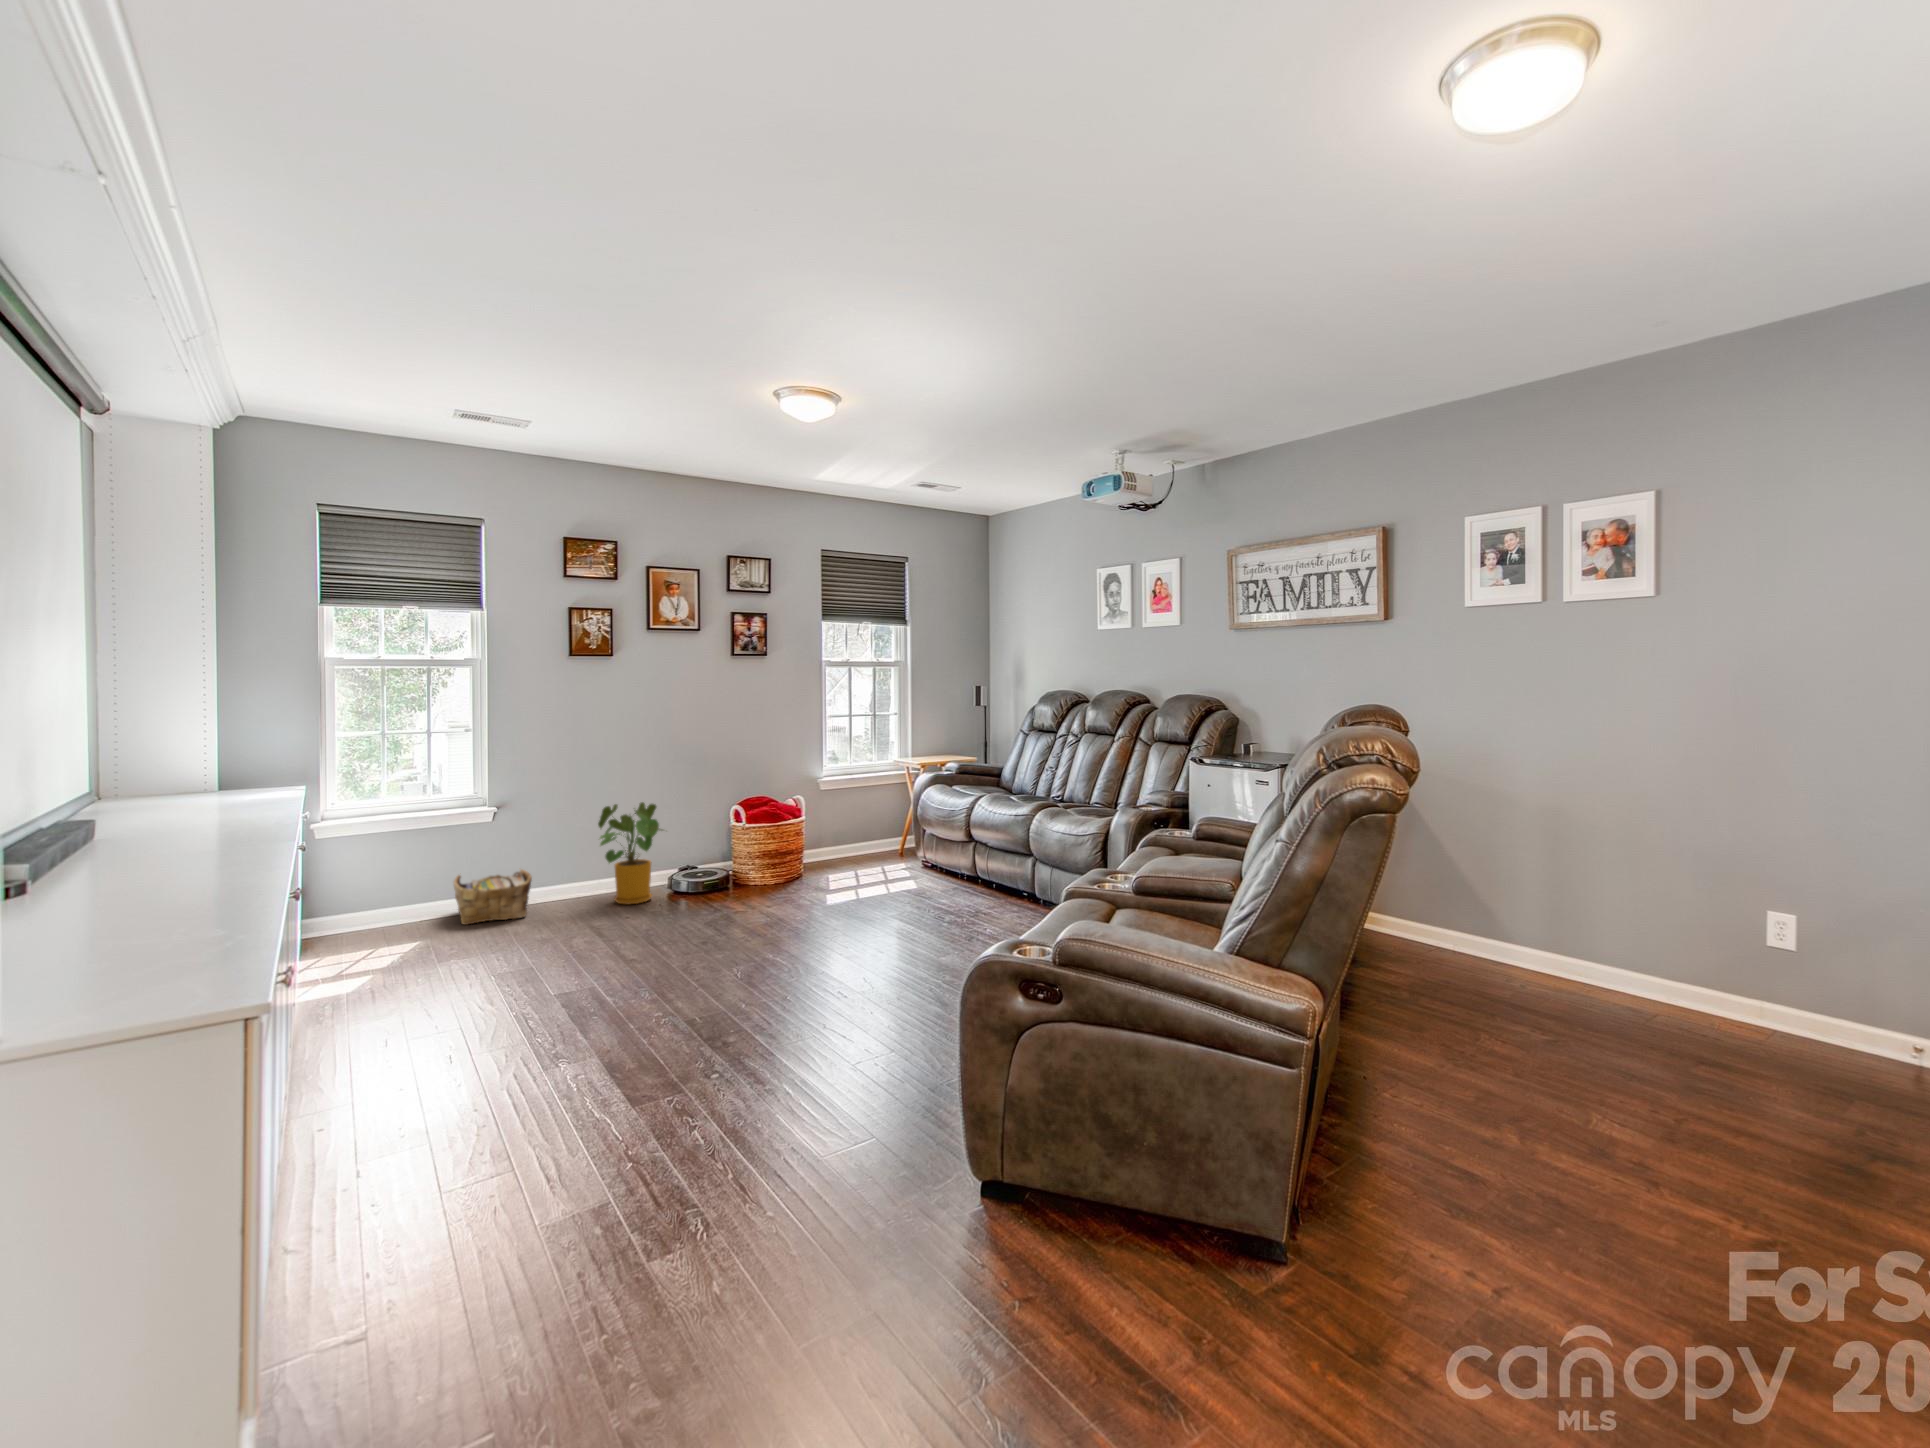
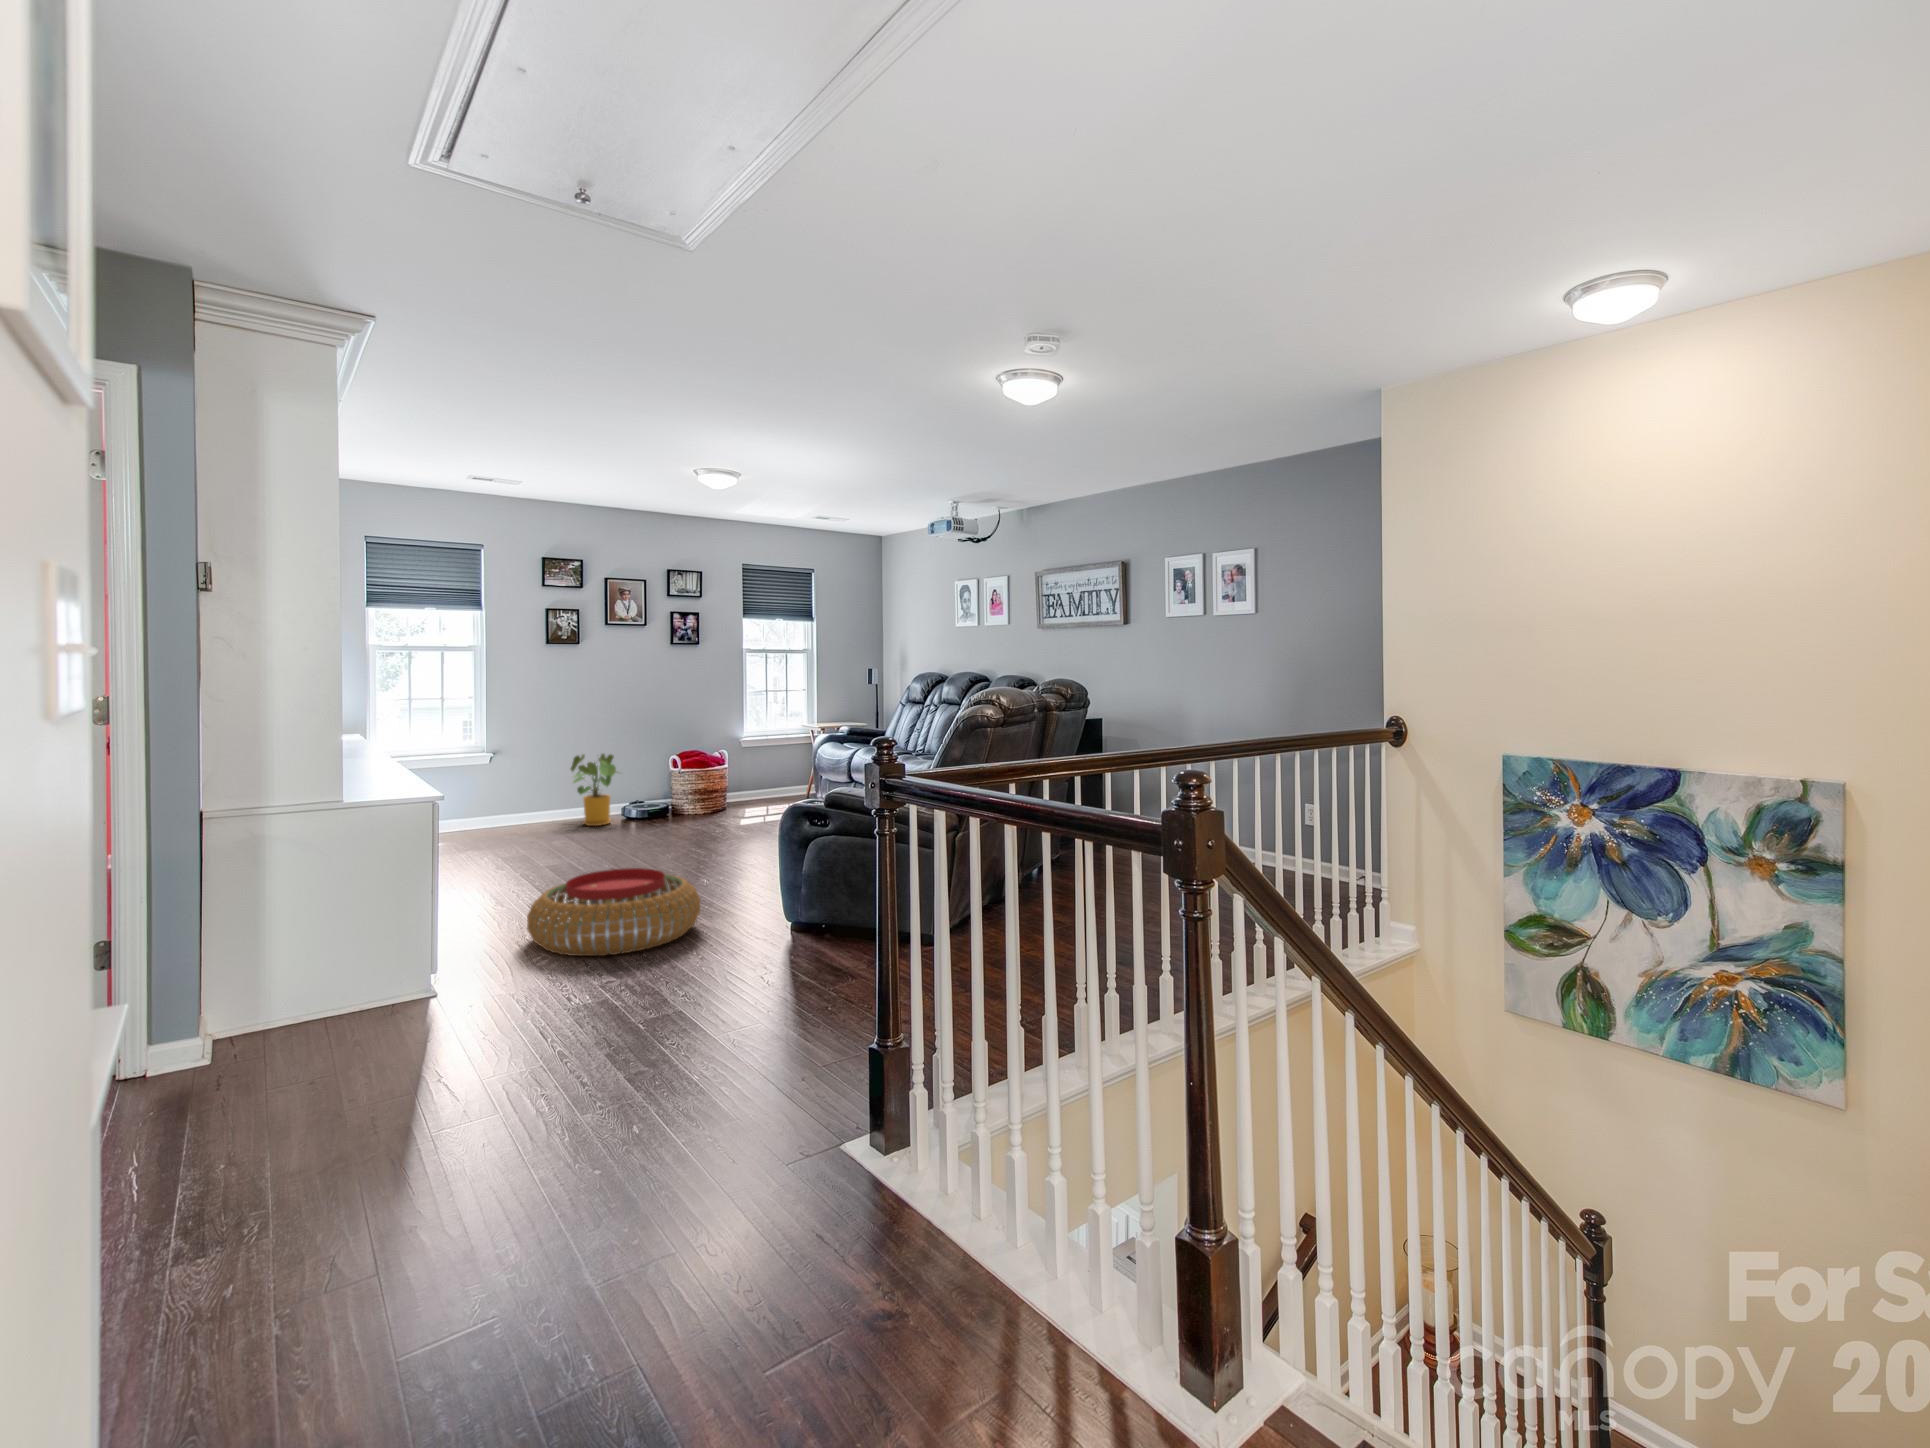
woven basket: present [453,870,532,925] -> none [468,788,524,836]
pouf: none [465,1052,805,1288] -> present [527,868,701,956]

